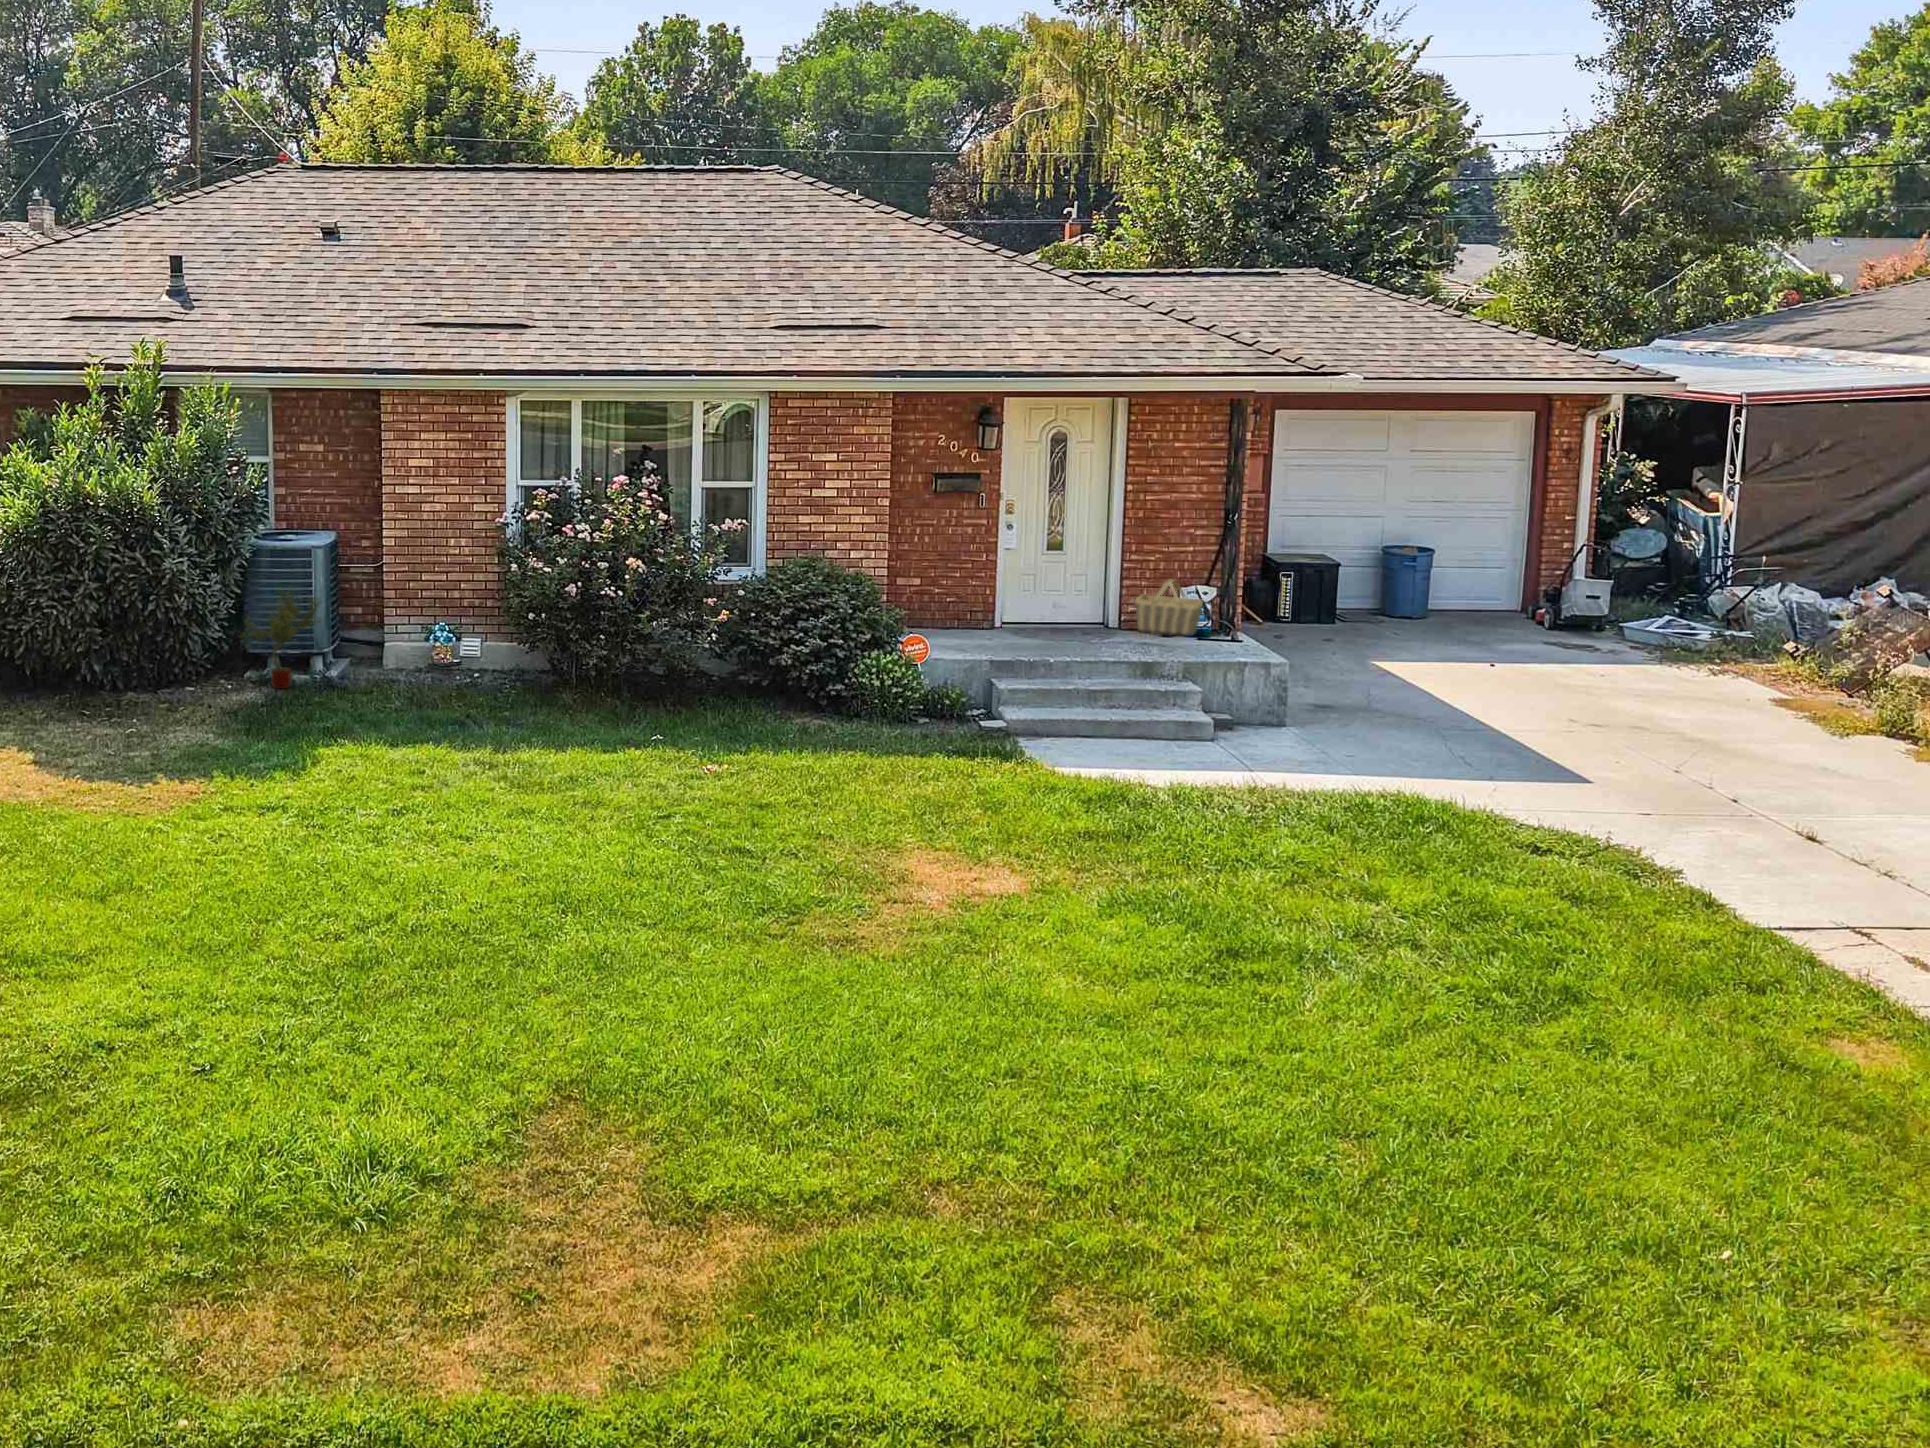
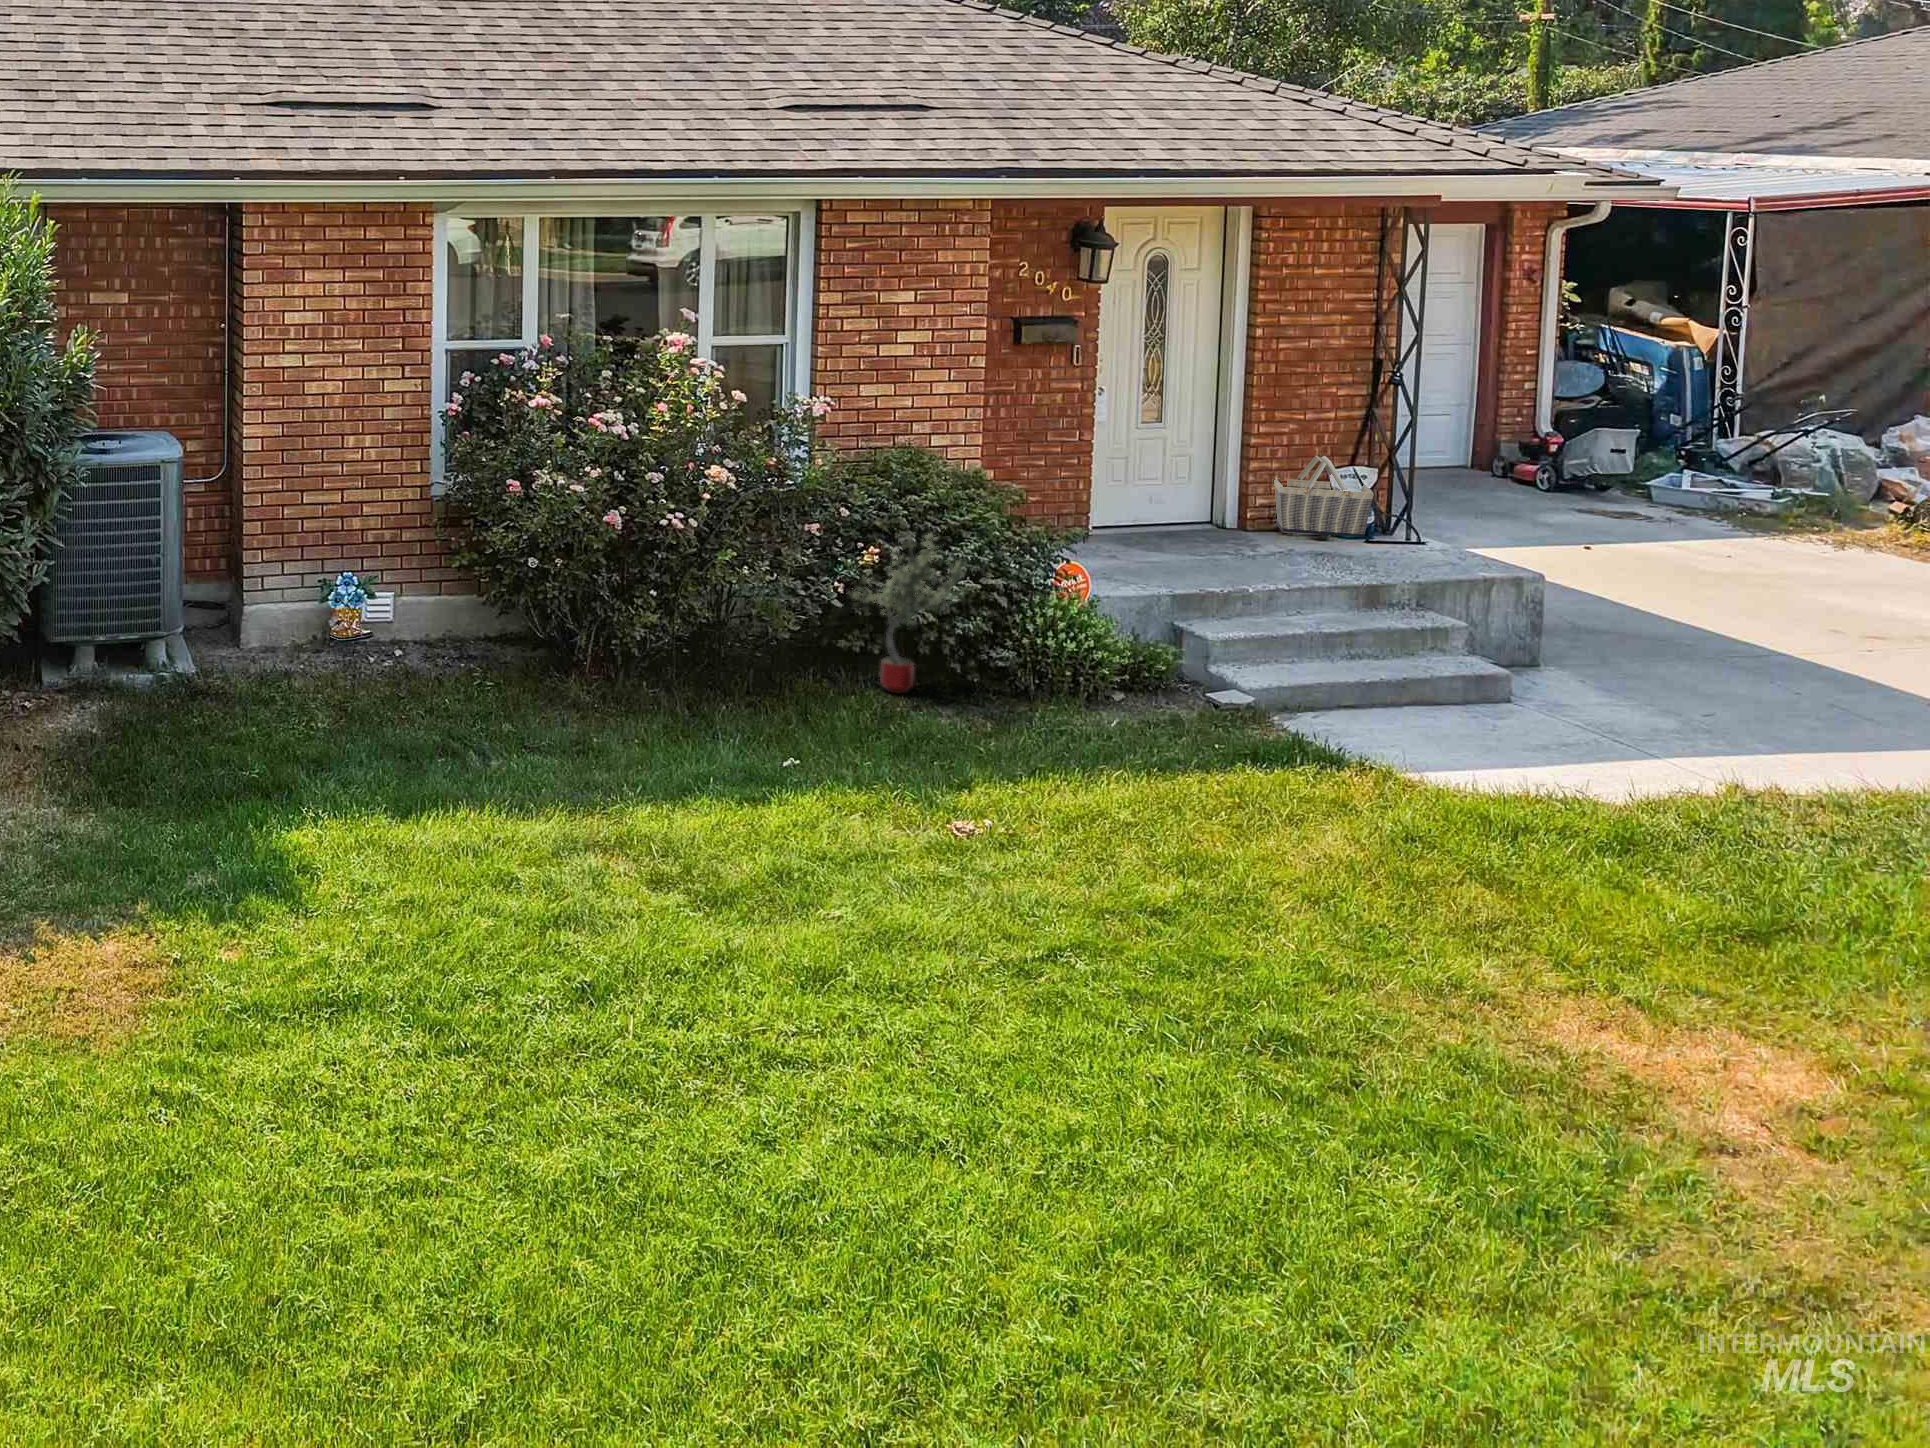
potted tree: present [237,588,320,689] -> present [846,532,963,693]

